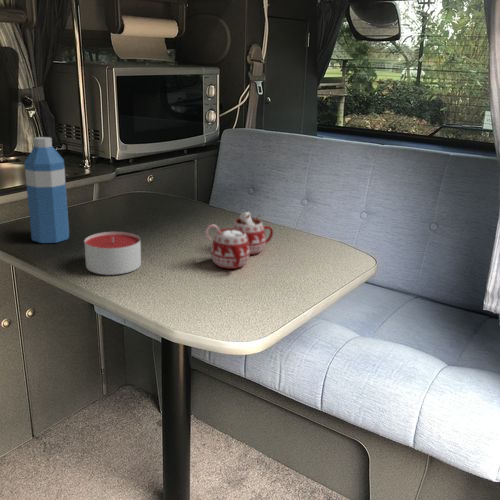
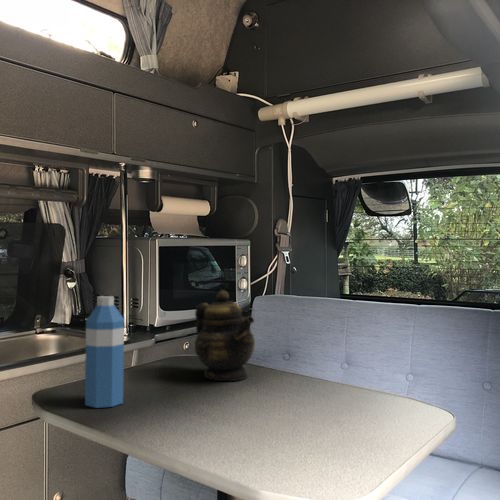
teapot: none [142,131,201,219] -> present [195,290,255,381]
mug: present [196,212,273,269] -> none [267,367,343,428]
candle: present [84,232,141,275] -> none [150,391,209,438]

